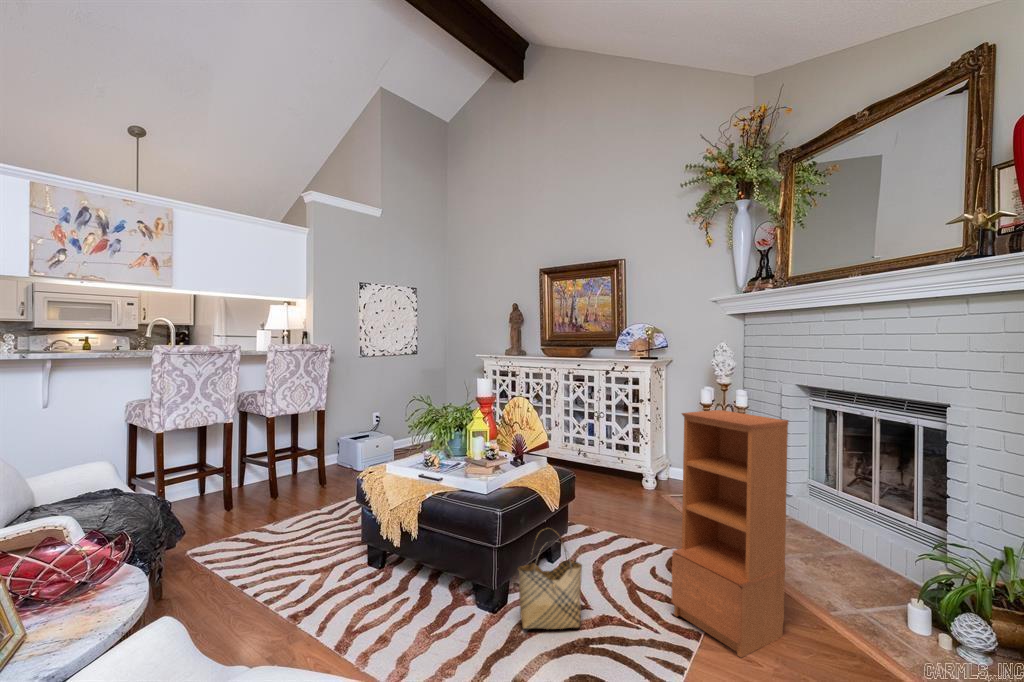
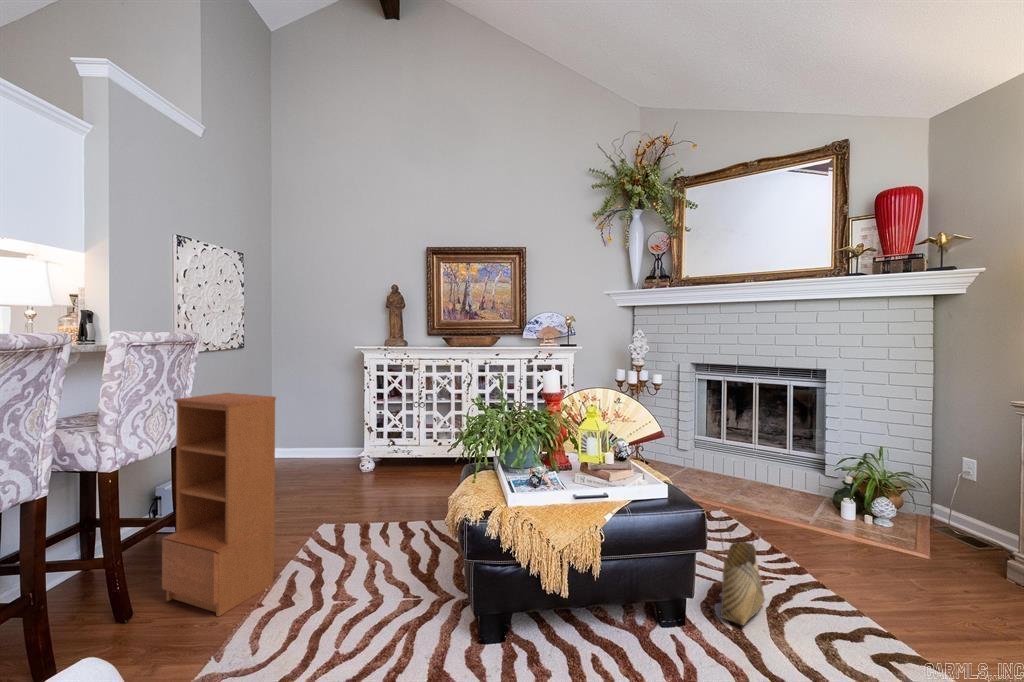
bookcase: present [671,410,788,657] -> present [162,393,276,616]

